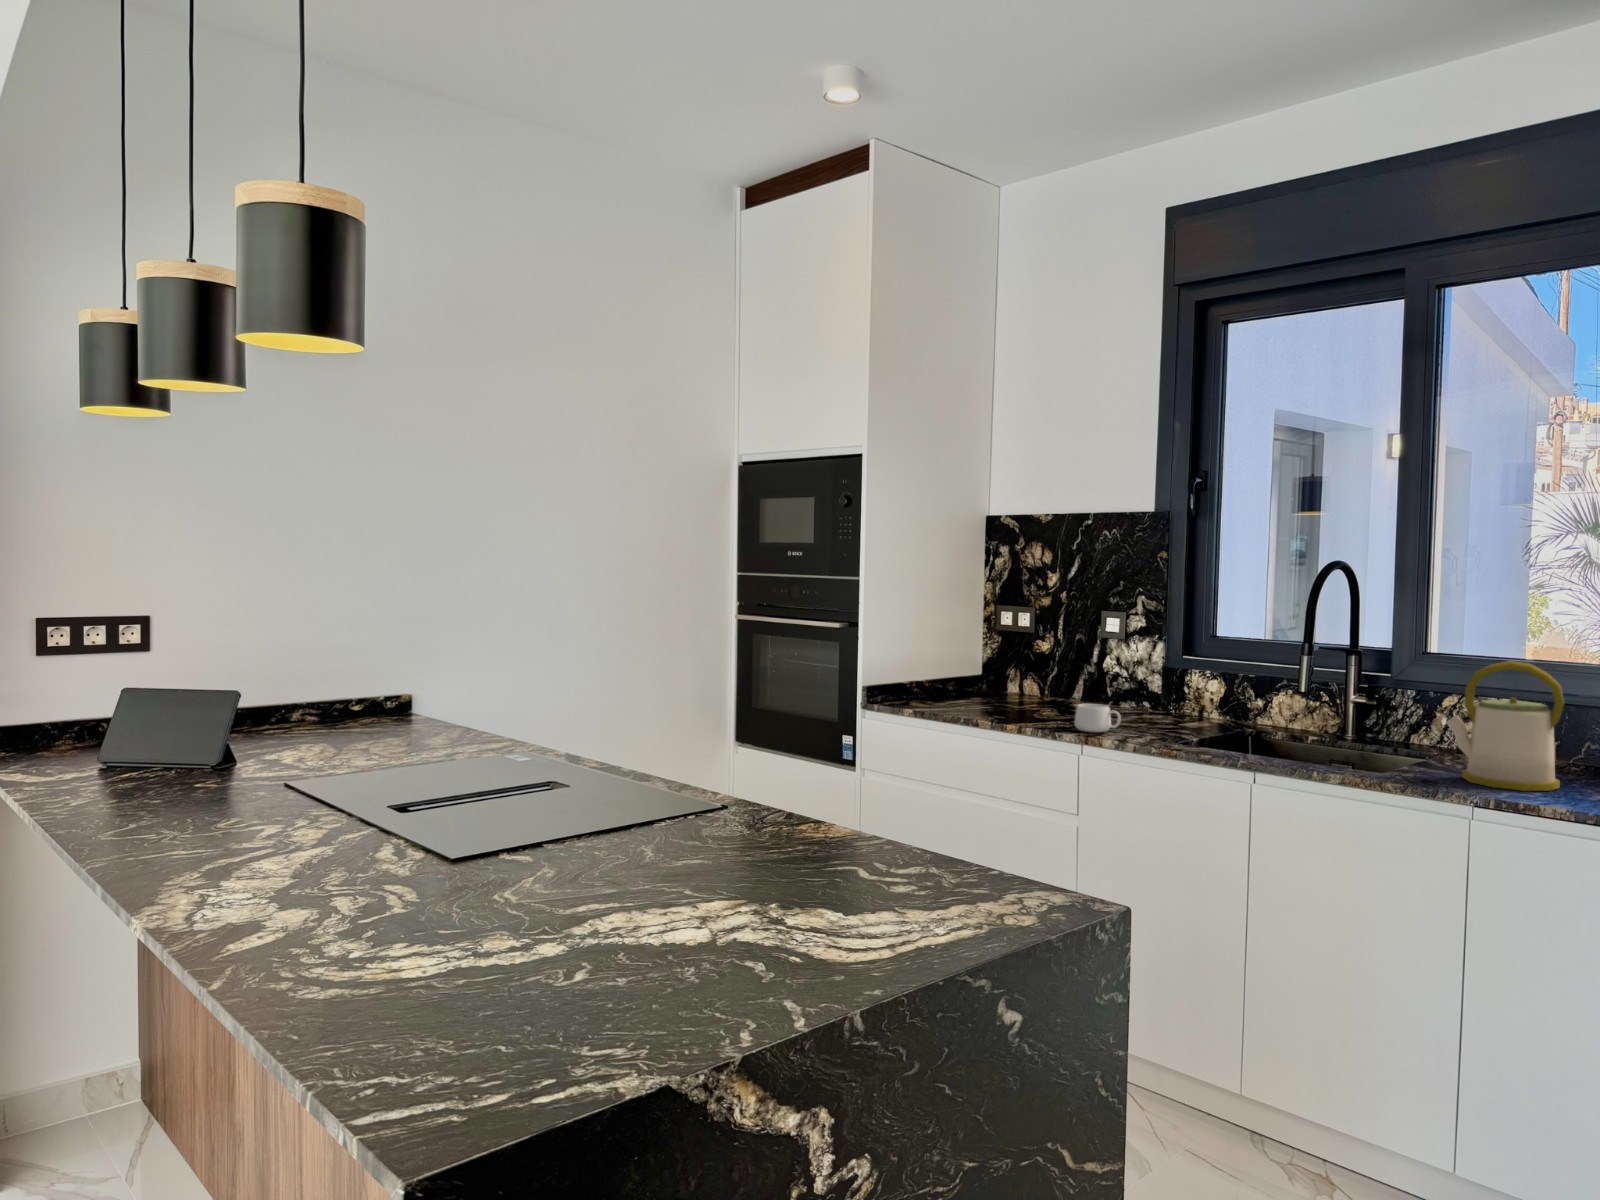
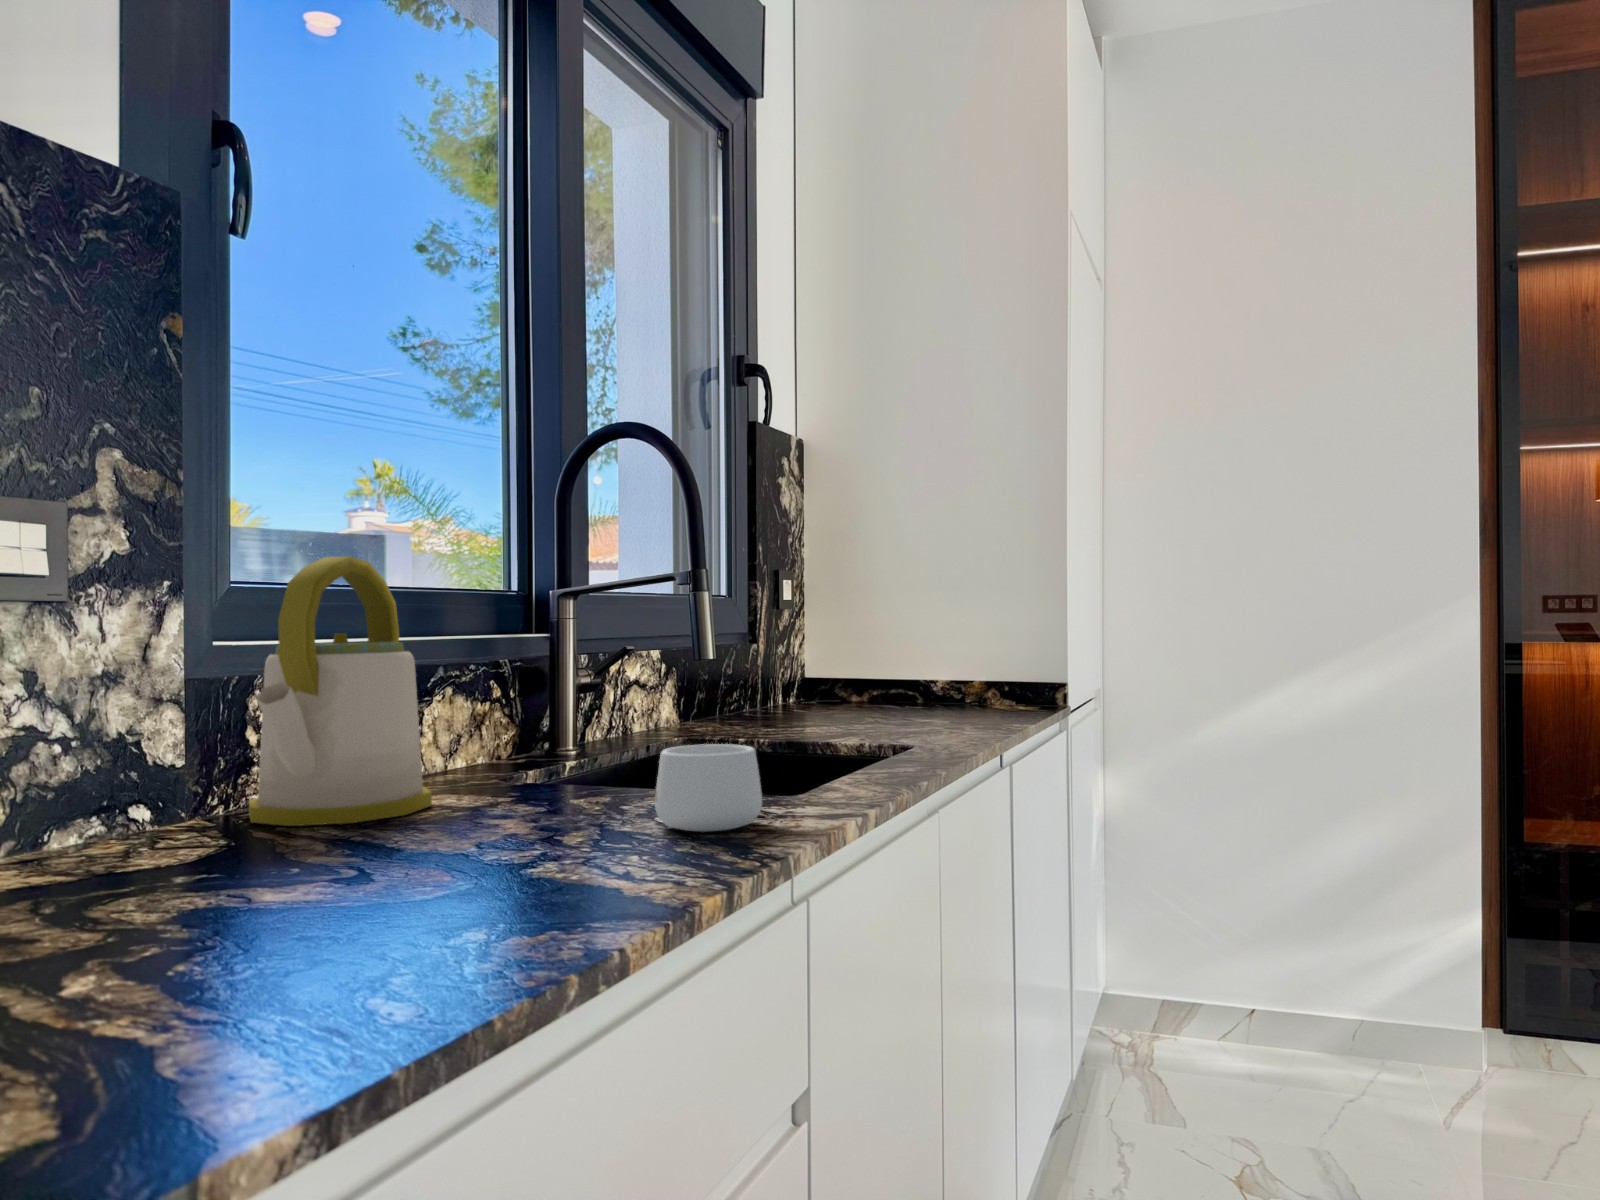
kettle: present [1447,661,1564,791] -> present [249,556,432,826]

